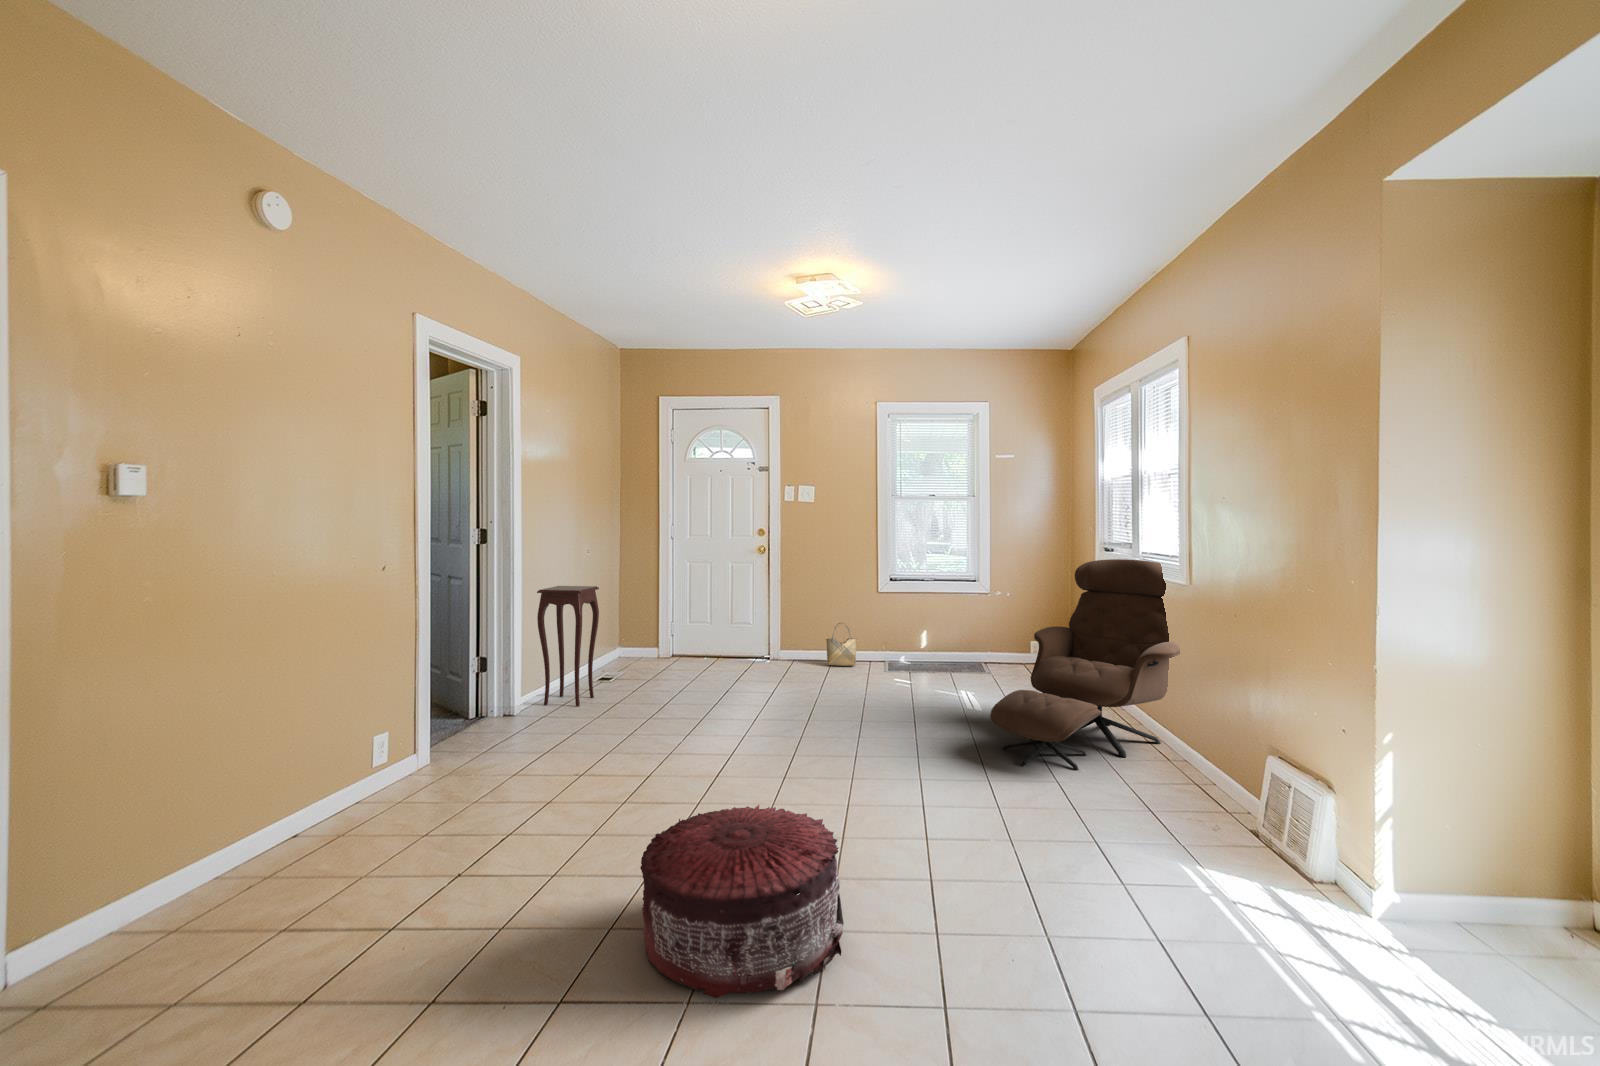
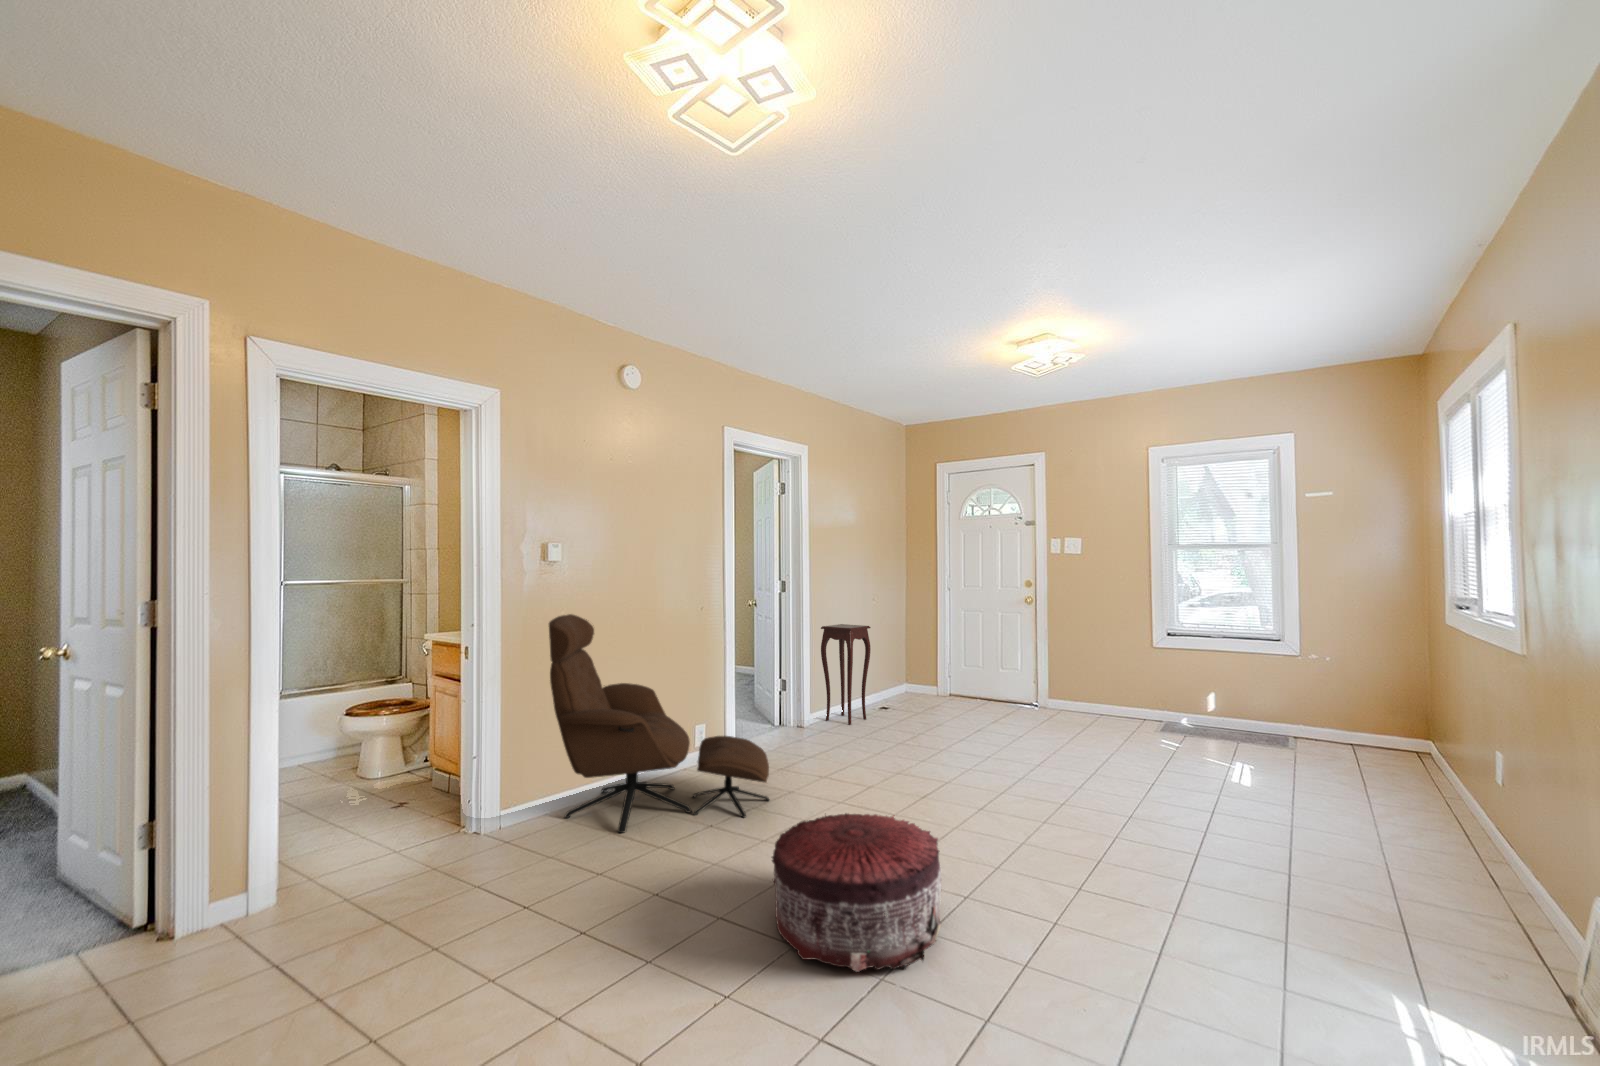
lounge chair: present [990,559,1180,770] -> present [549,614,769,833]
woven basket: present [826,623,857,666] -> none [1098,675,1133,720]

